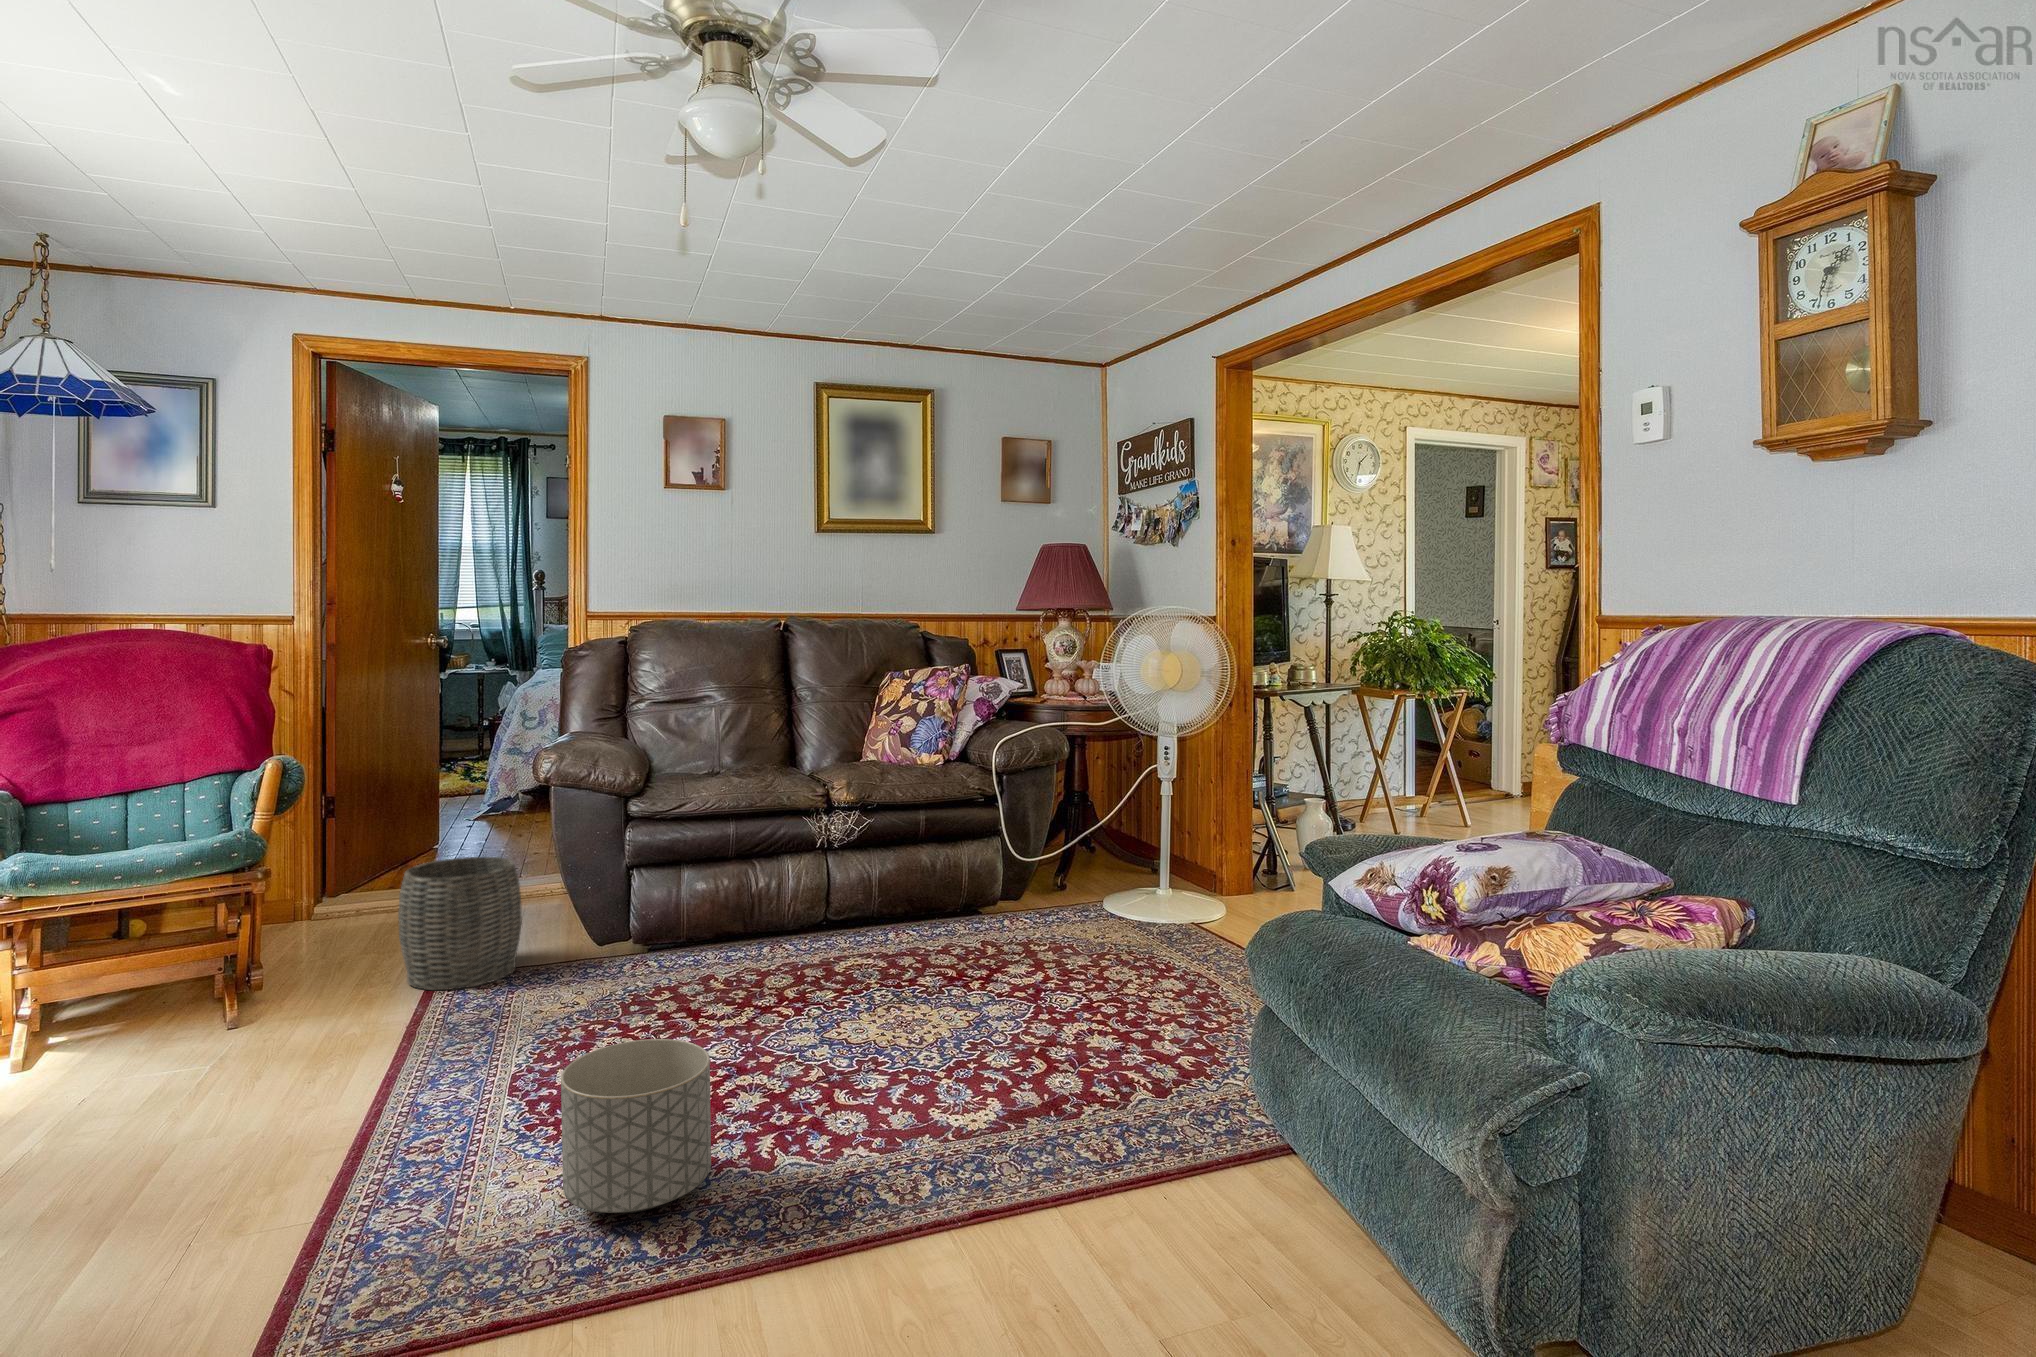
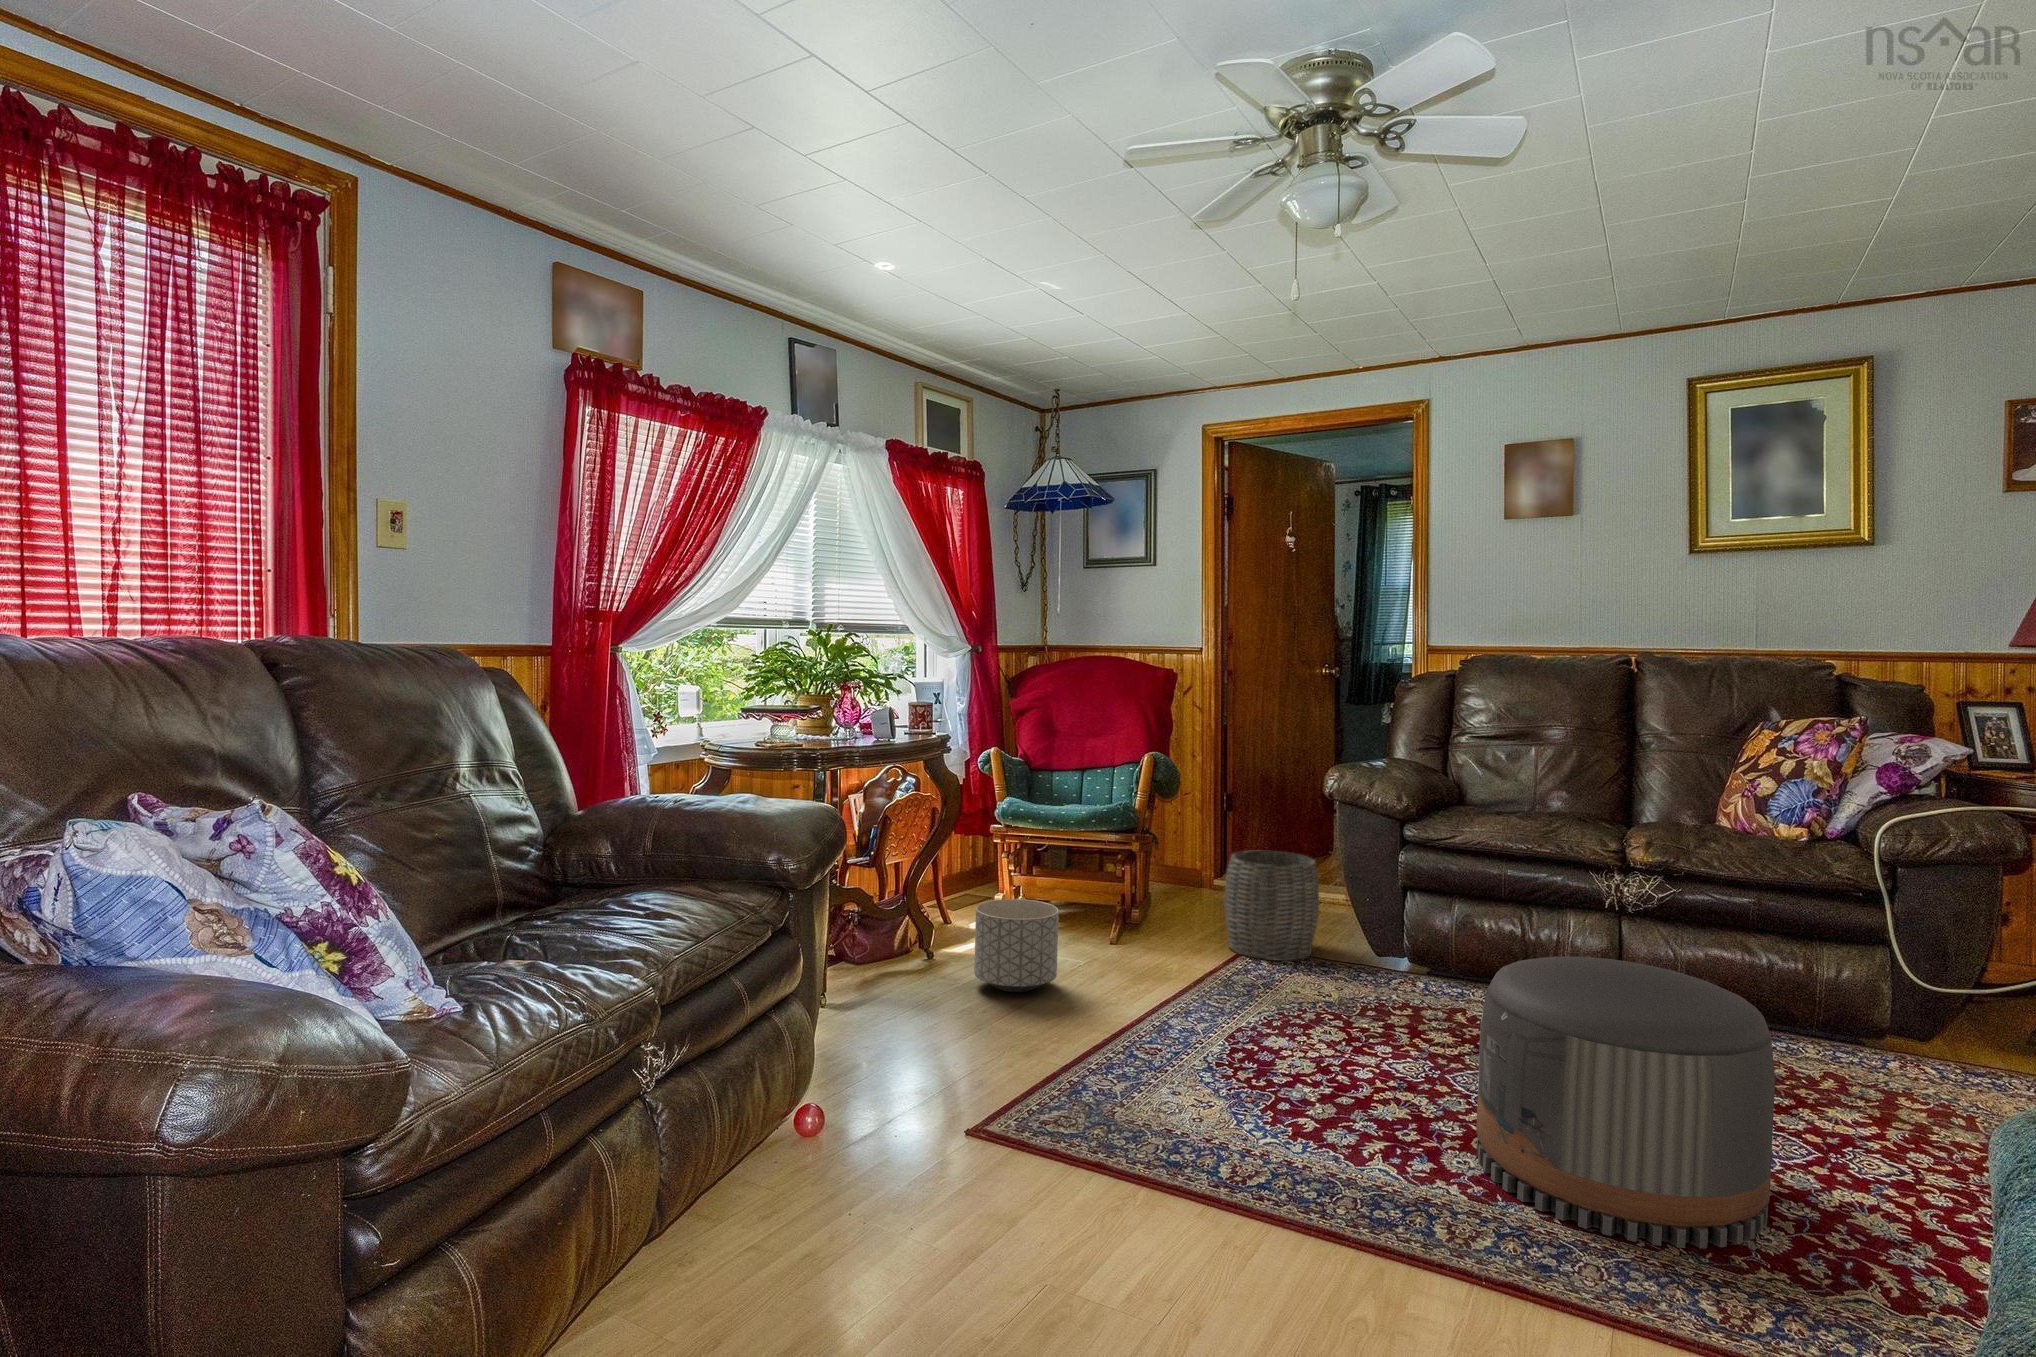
pouf: none [837,890,1066,1138] -> present [1476,957,1775,1248]
planter: present [561,1039,711,1213] -> present [974,899,1059,992]

